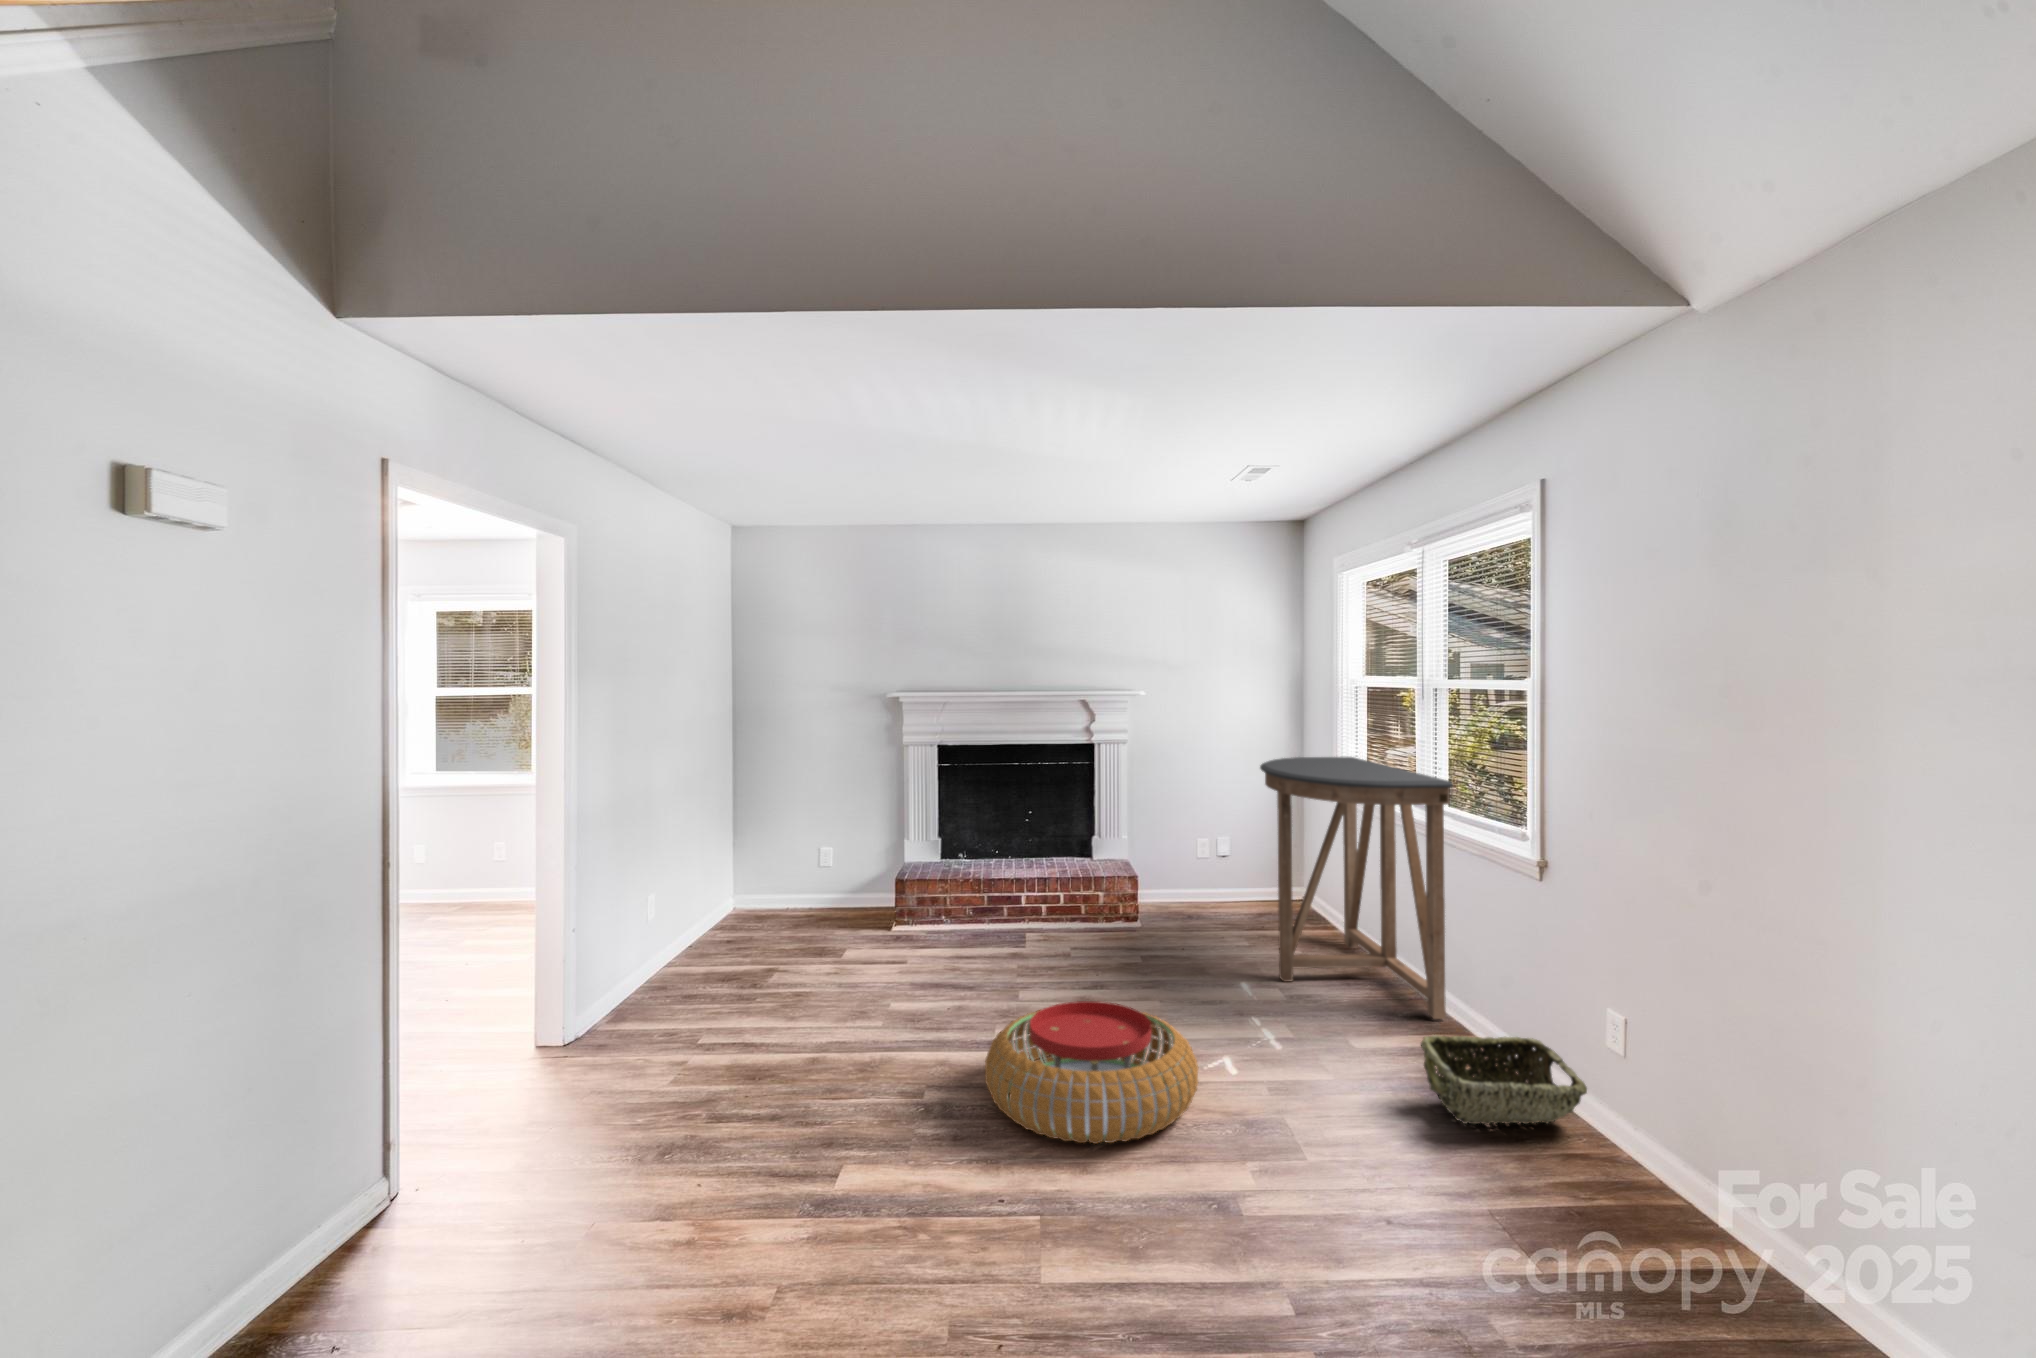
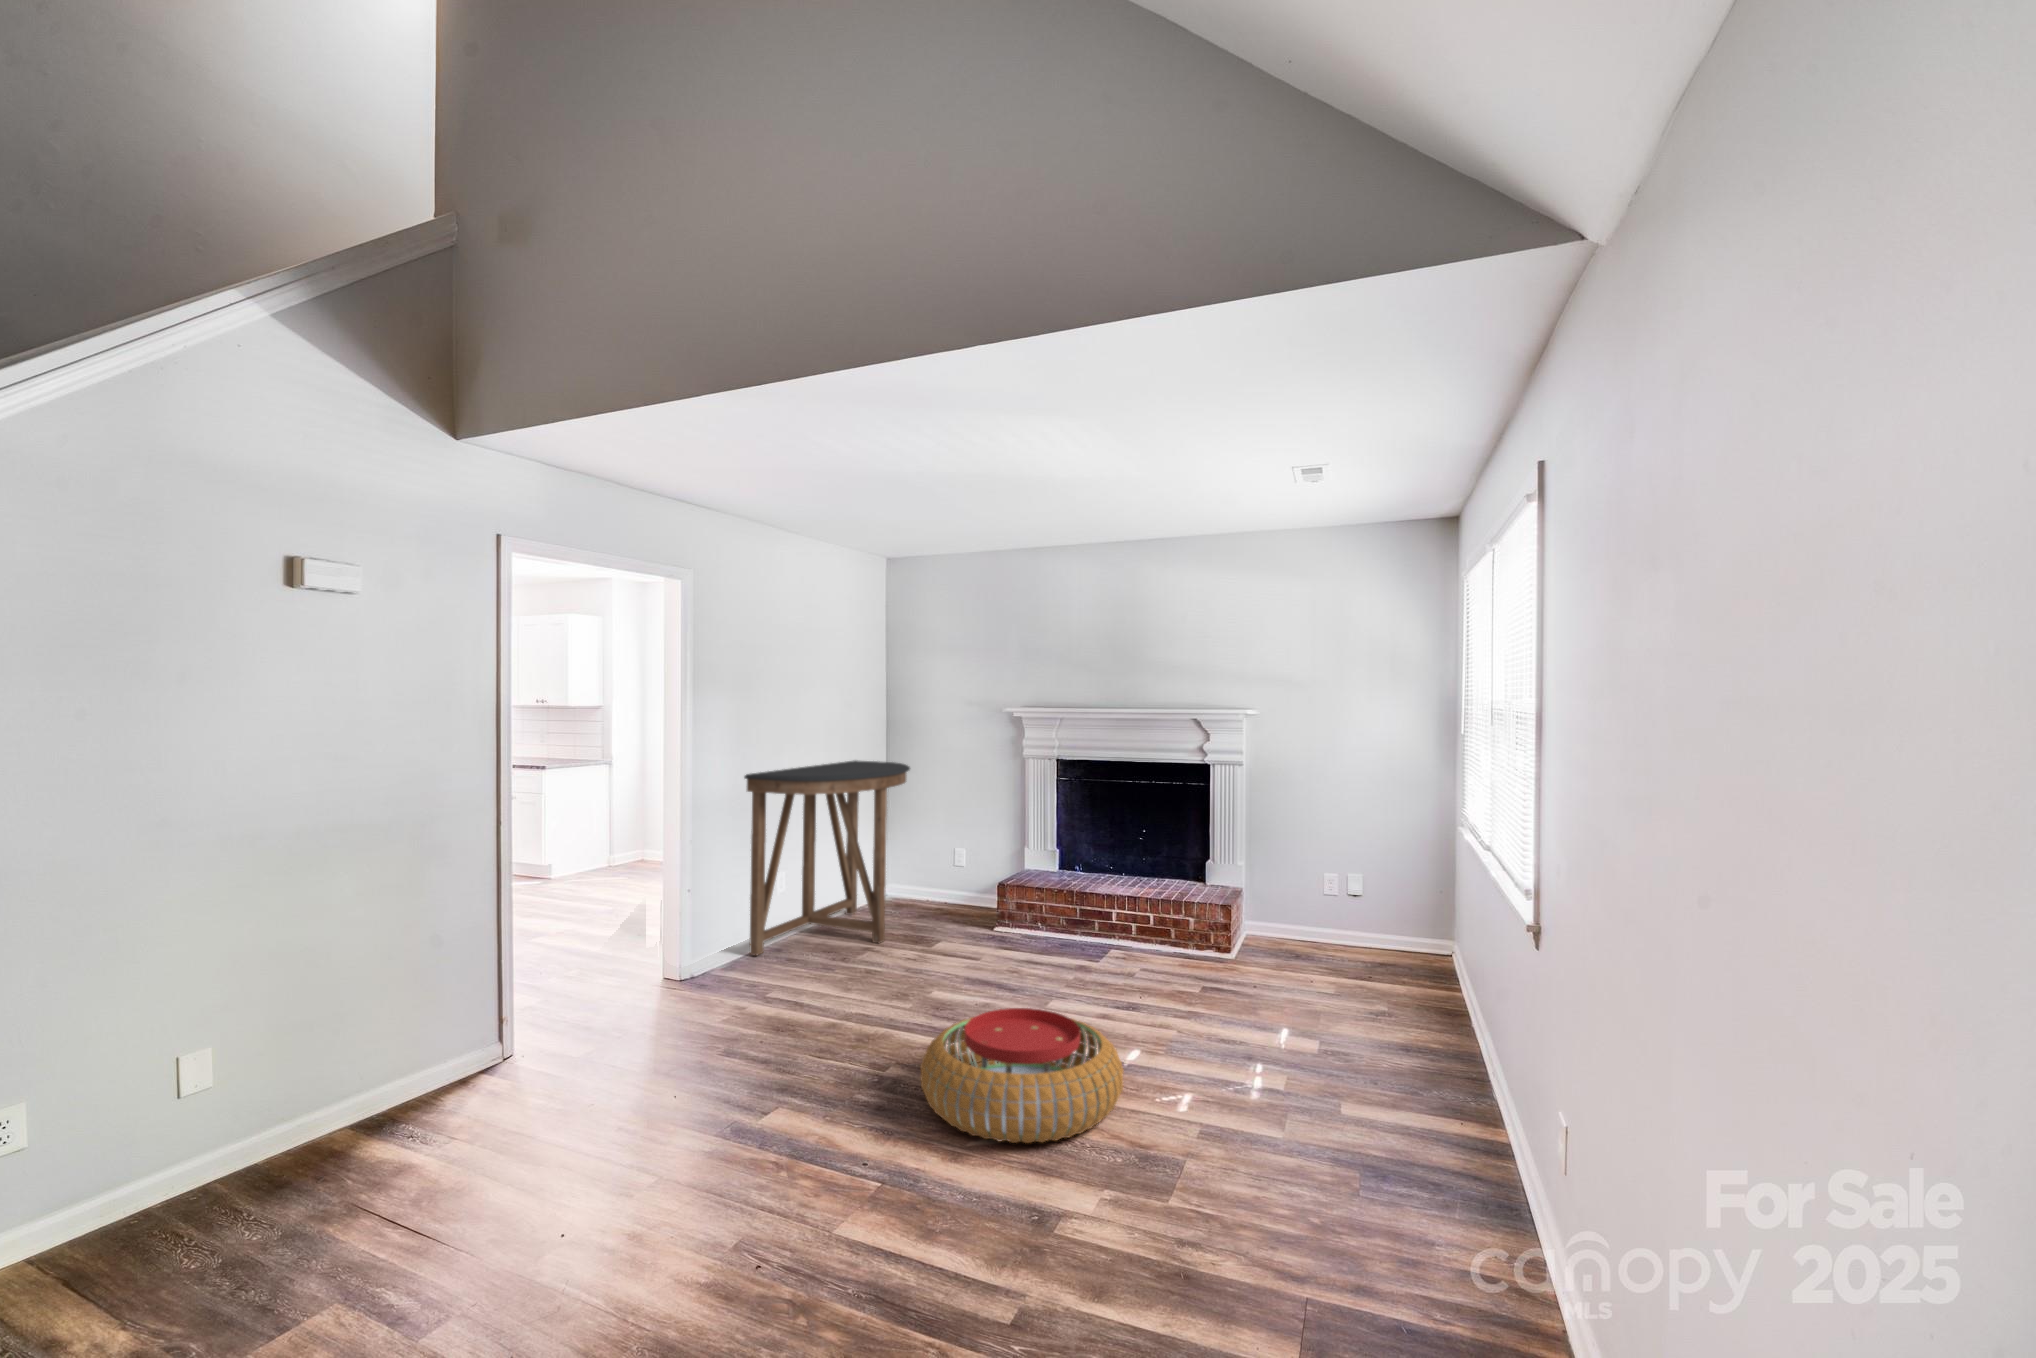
console table: present [1260,757,1453,1019] -> present [744,760,910,955]
woven basket: present [1421,1035,1587,1124] -> none [1349,1102,1520,1226]

